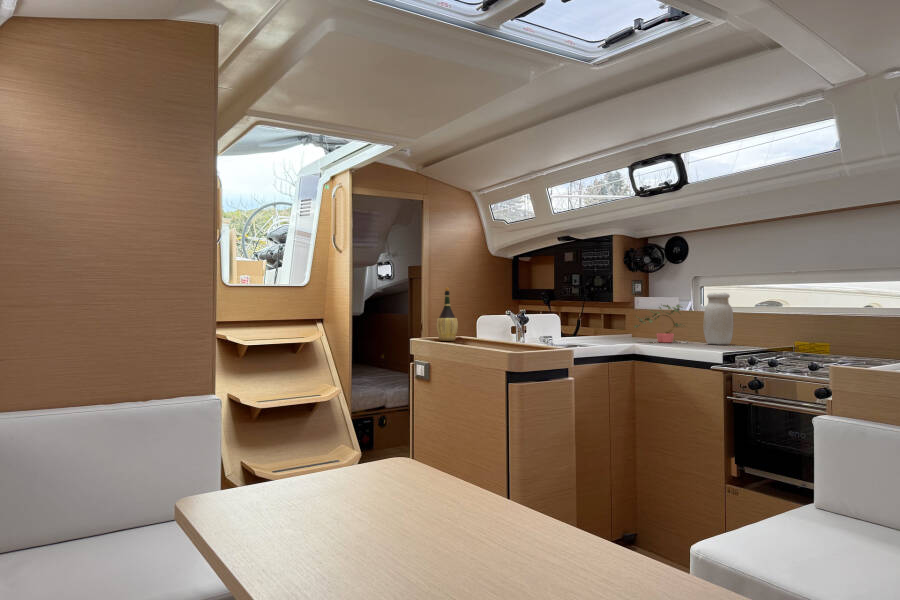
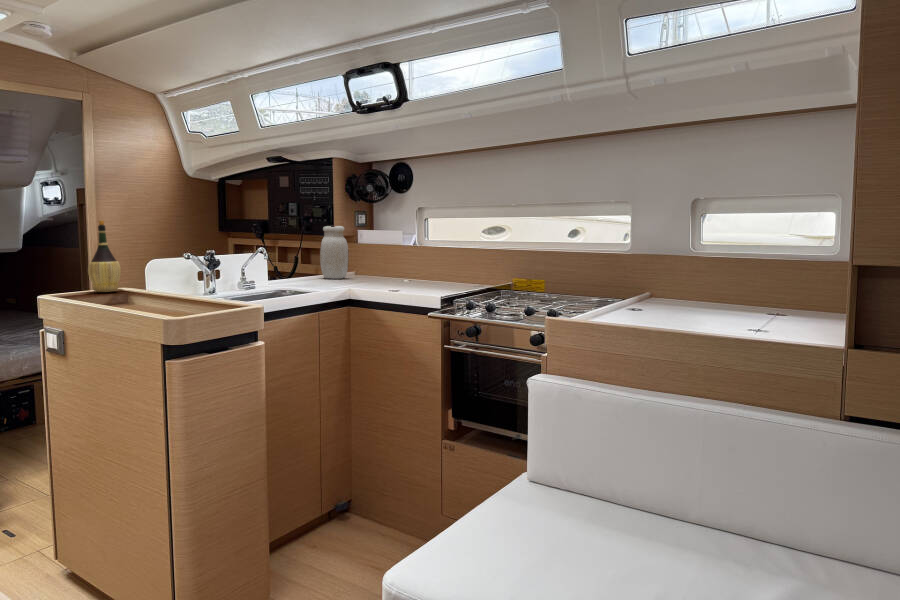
jar: present [703,293,734,345] -> present [320,226,348,279]
potted plant: present [634,304,682,343] -> none [352,238,410,284]

